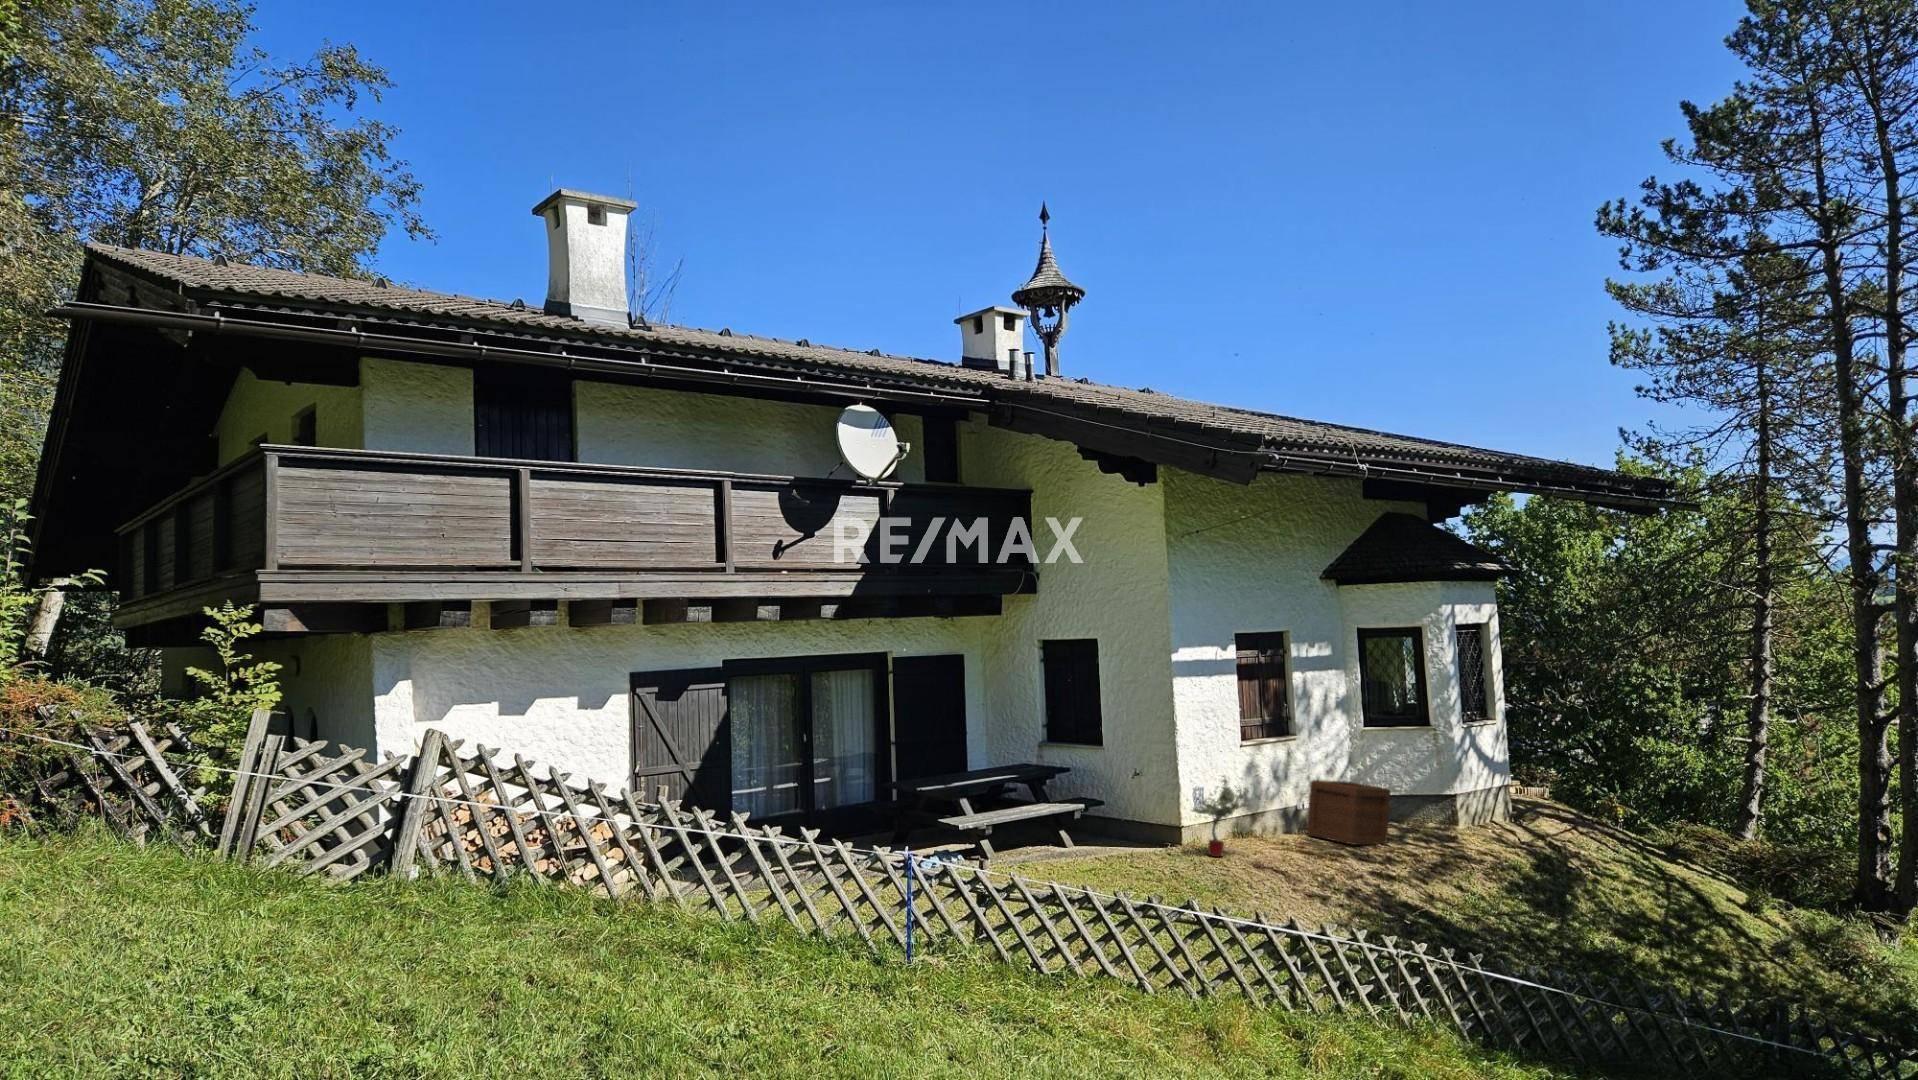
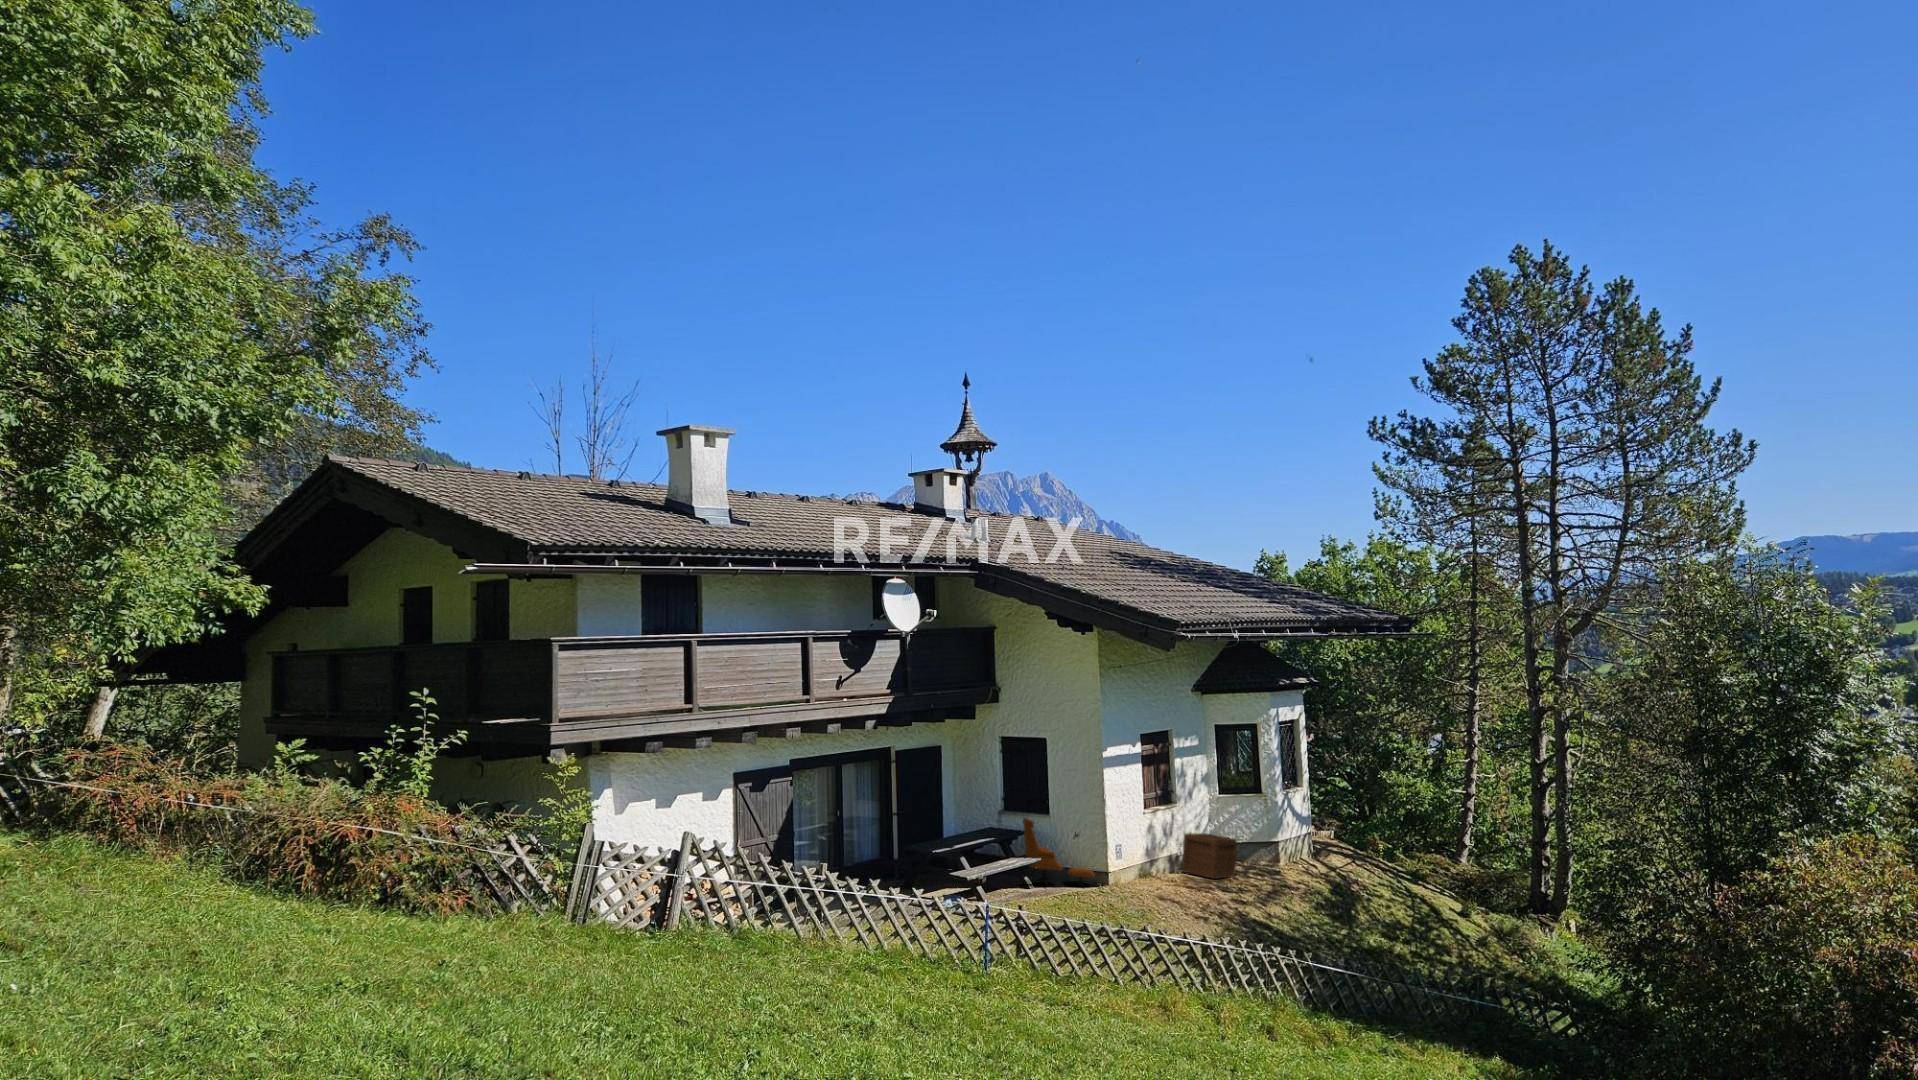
lounge chair: none [1061,750,1167,854] -> present [1023,817,1095,887]
potted tree: present [1192,776,1249,857] -> none [1111,833,1150,891]

